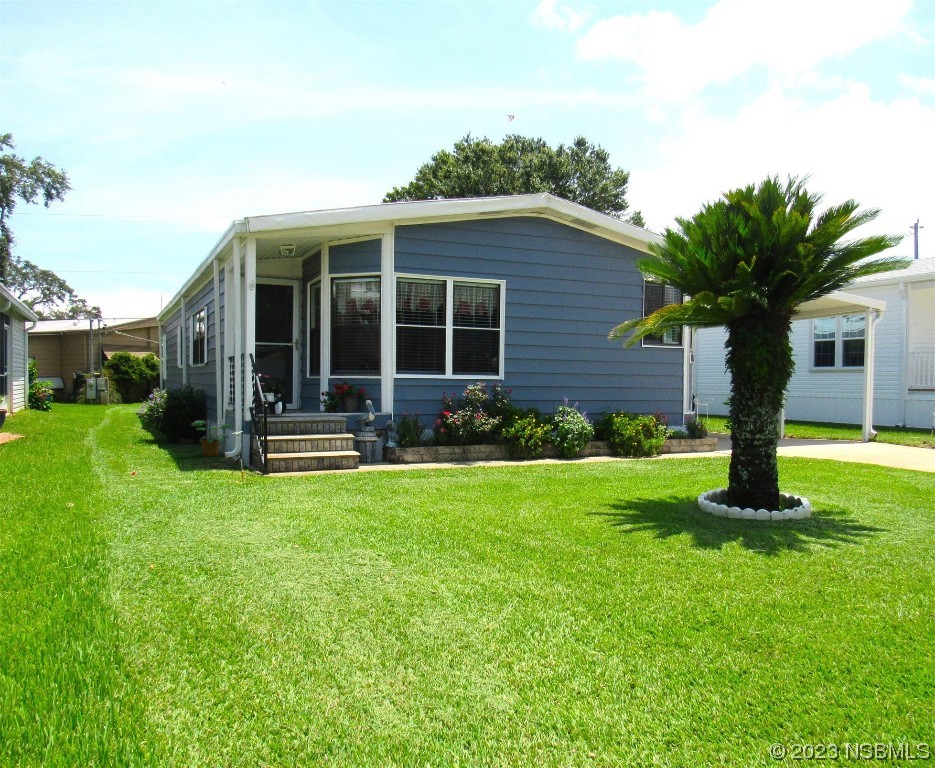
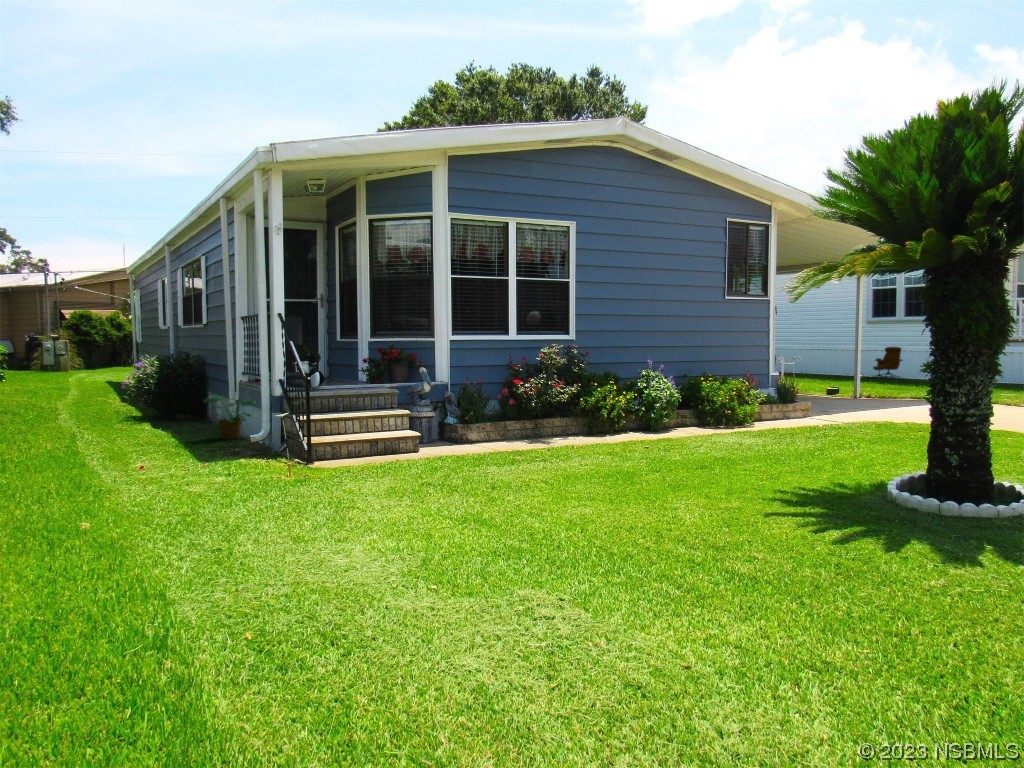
lounge chair: none [817,393,848,423] -> present [873,347,902,377]

